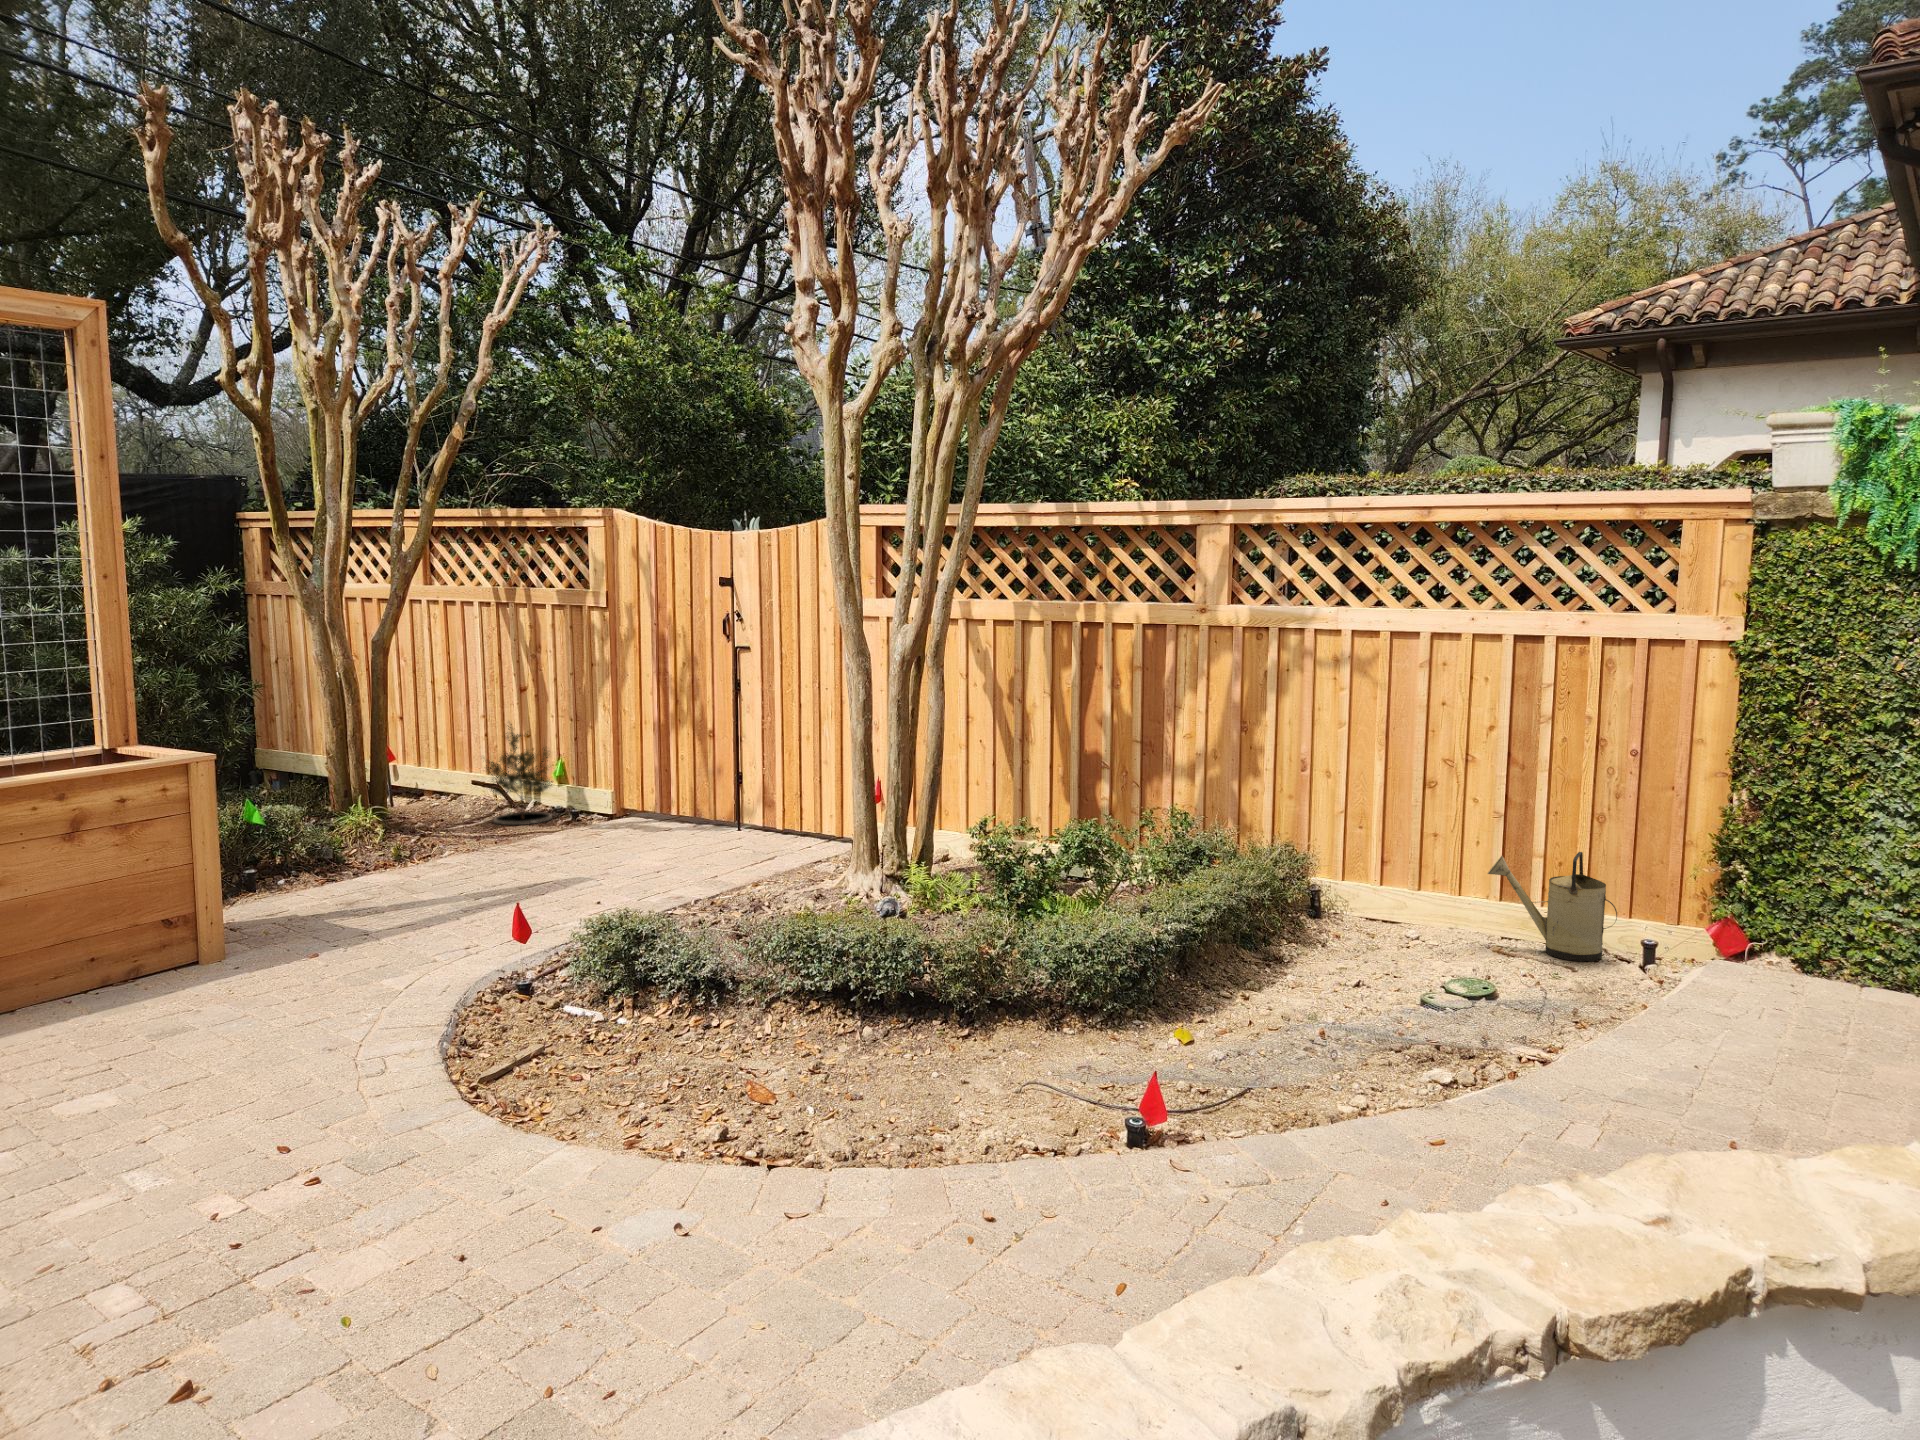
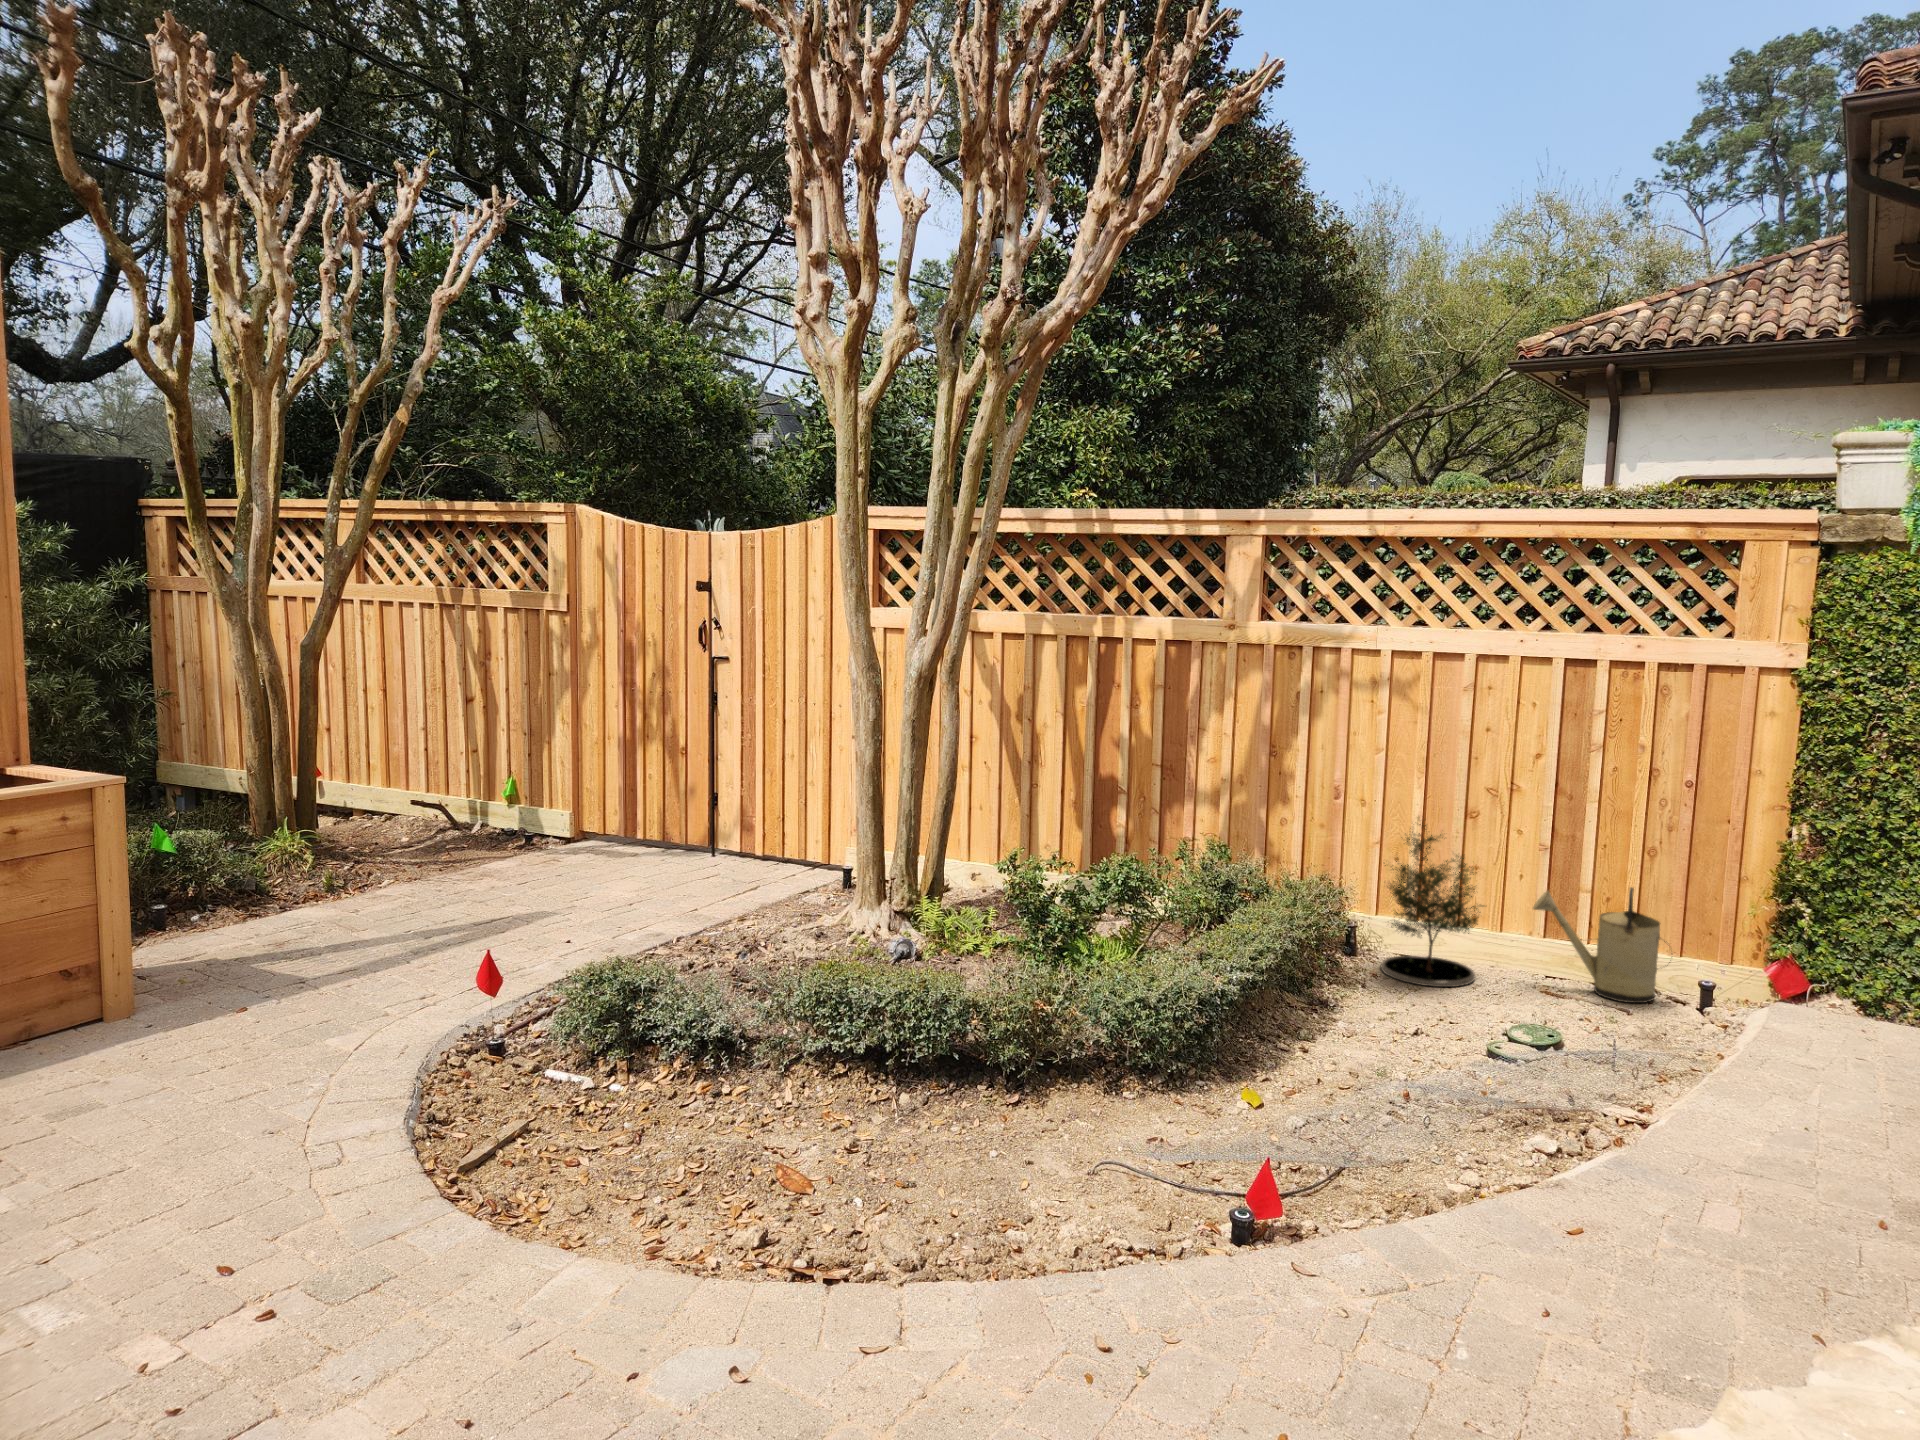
potted tree: present [486,724,553,825] -> present [1381,824,1480,987]

